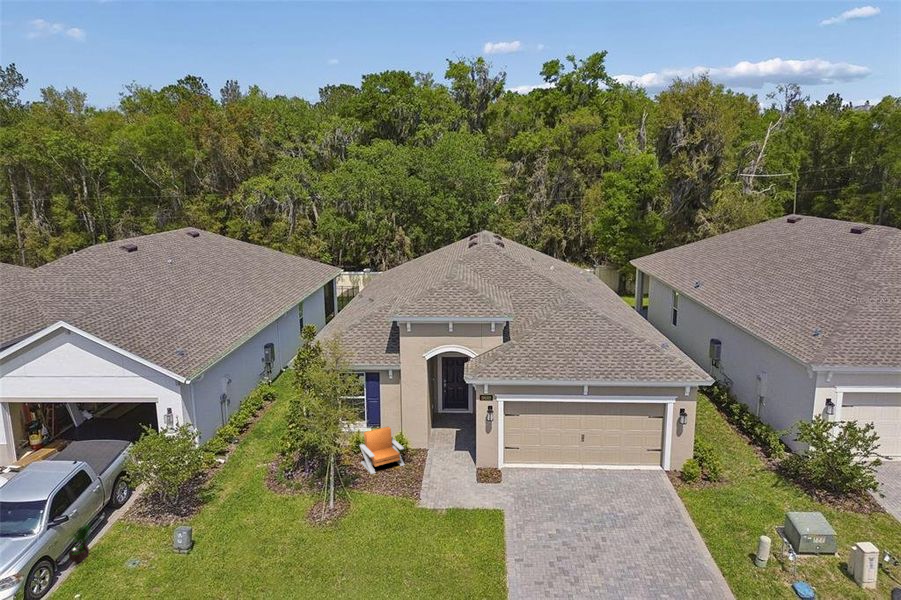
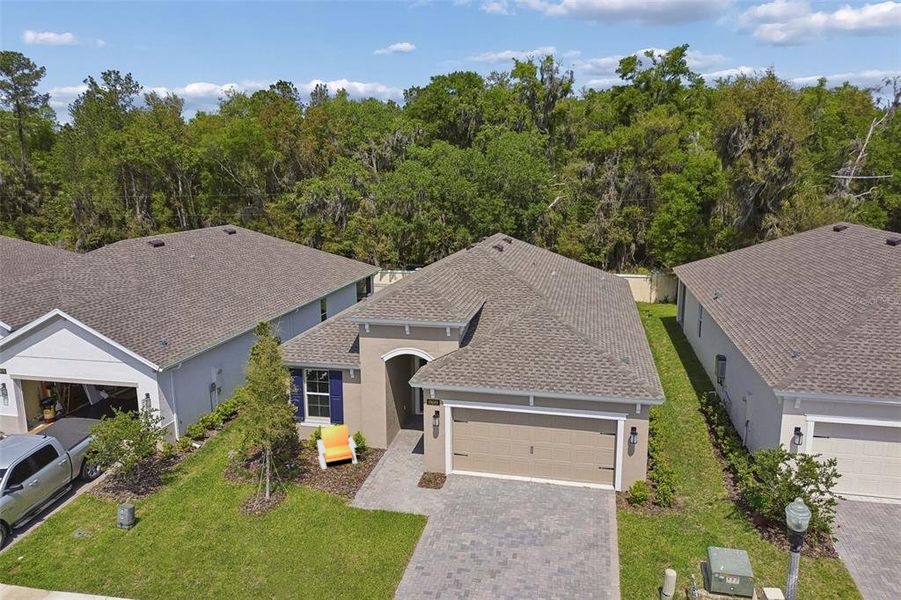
potted tree: present [69,525,91,562] -> present [750,495,771,525]

